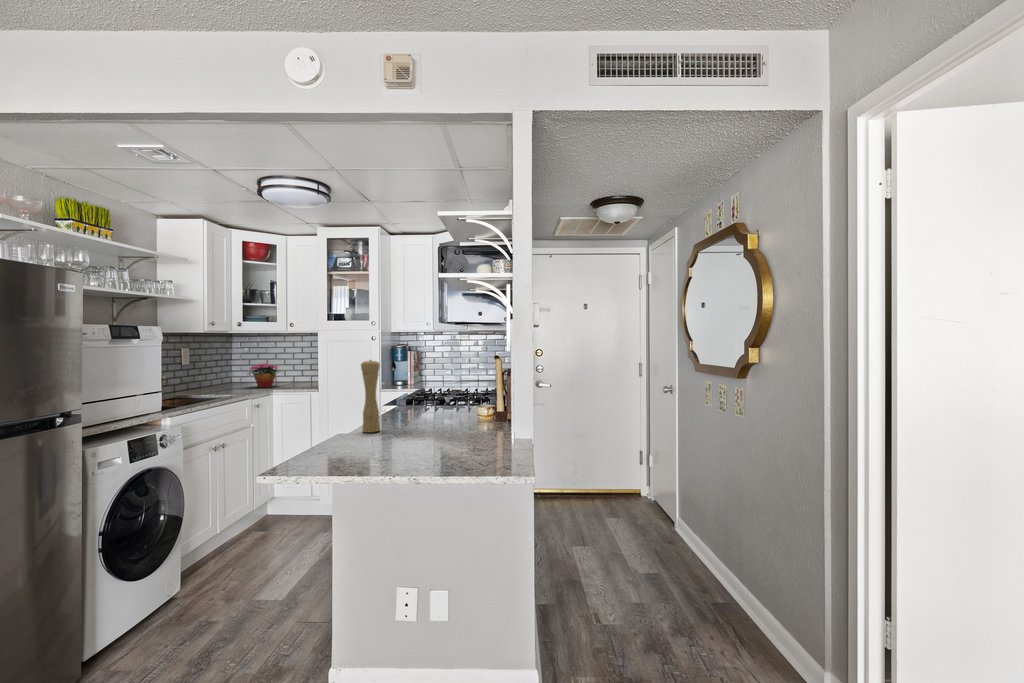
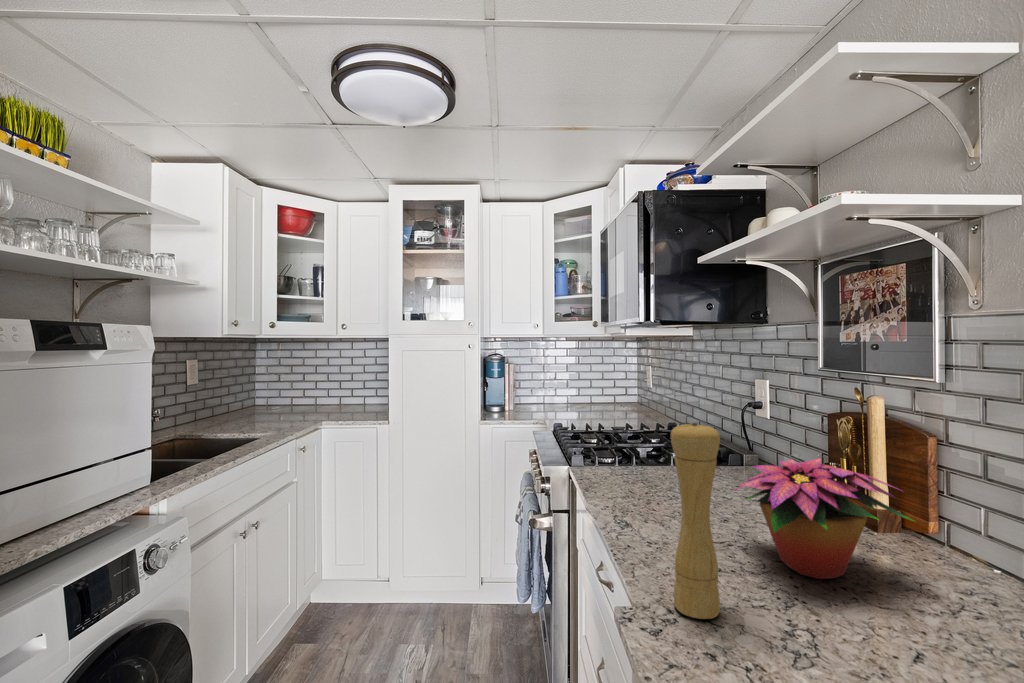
flower arrangement: present [249,363,279,388] -> present [737,458,914,579]

